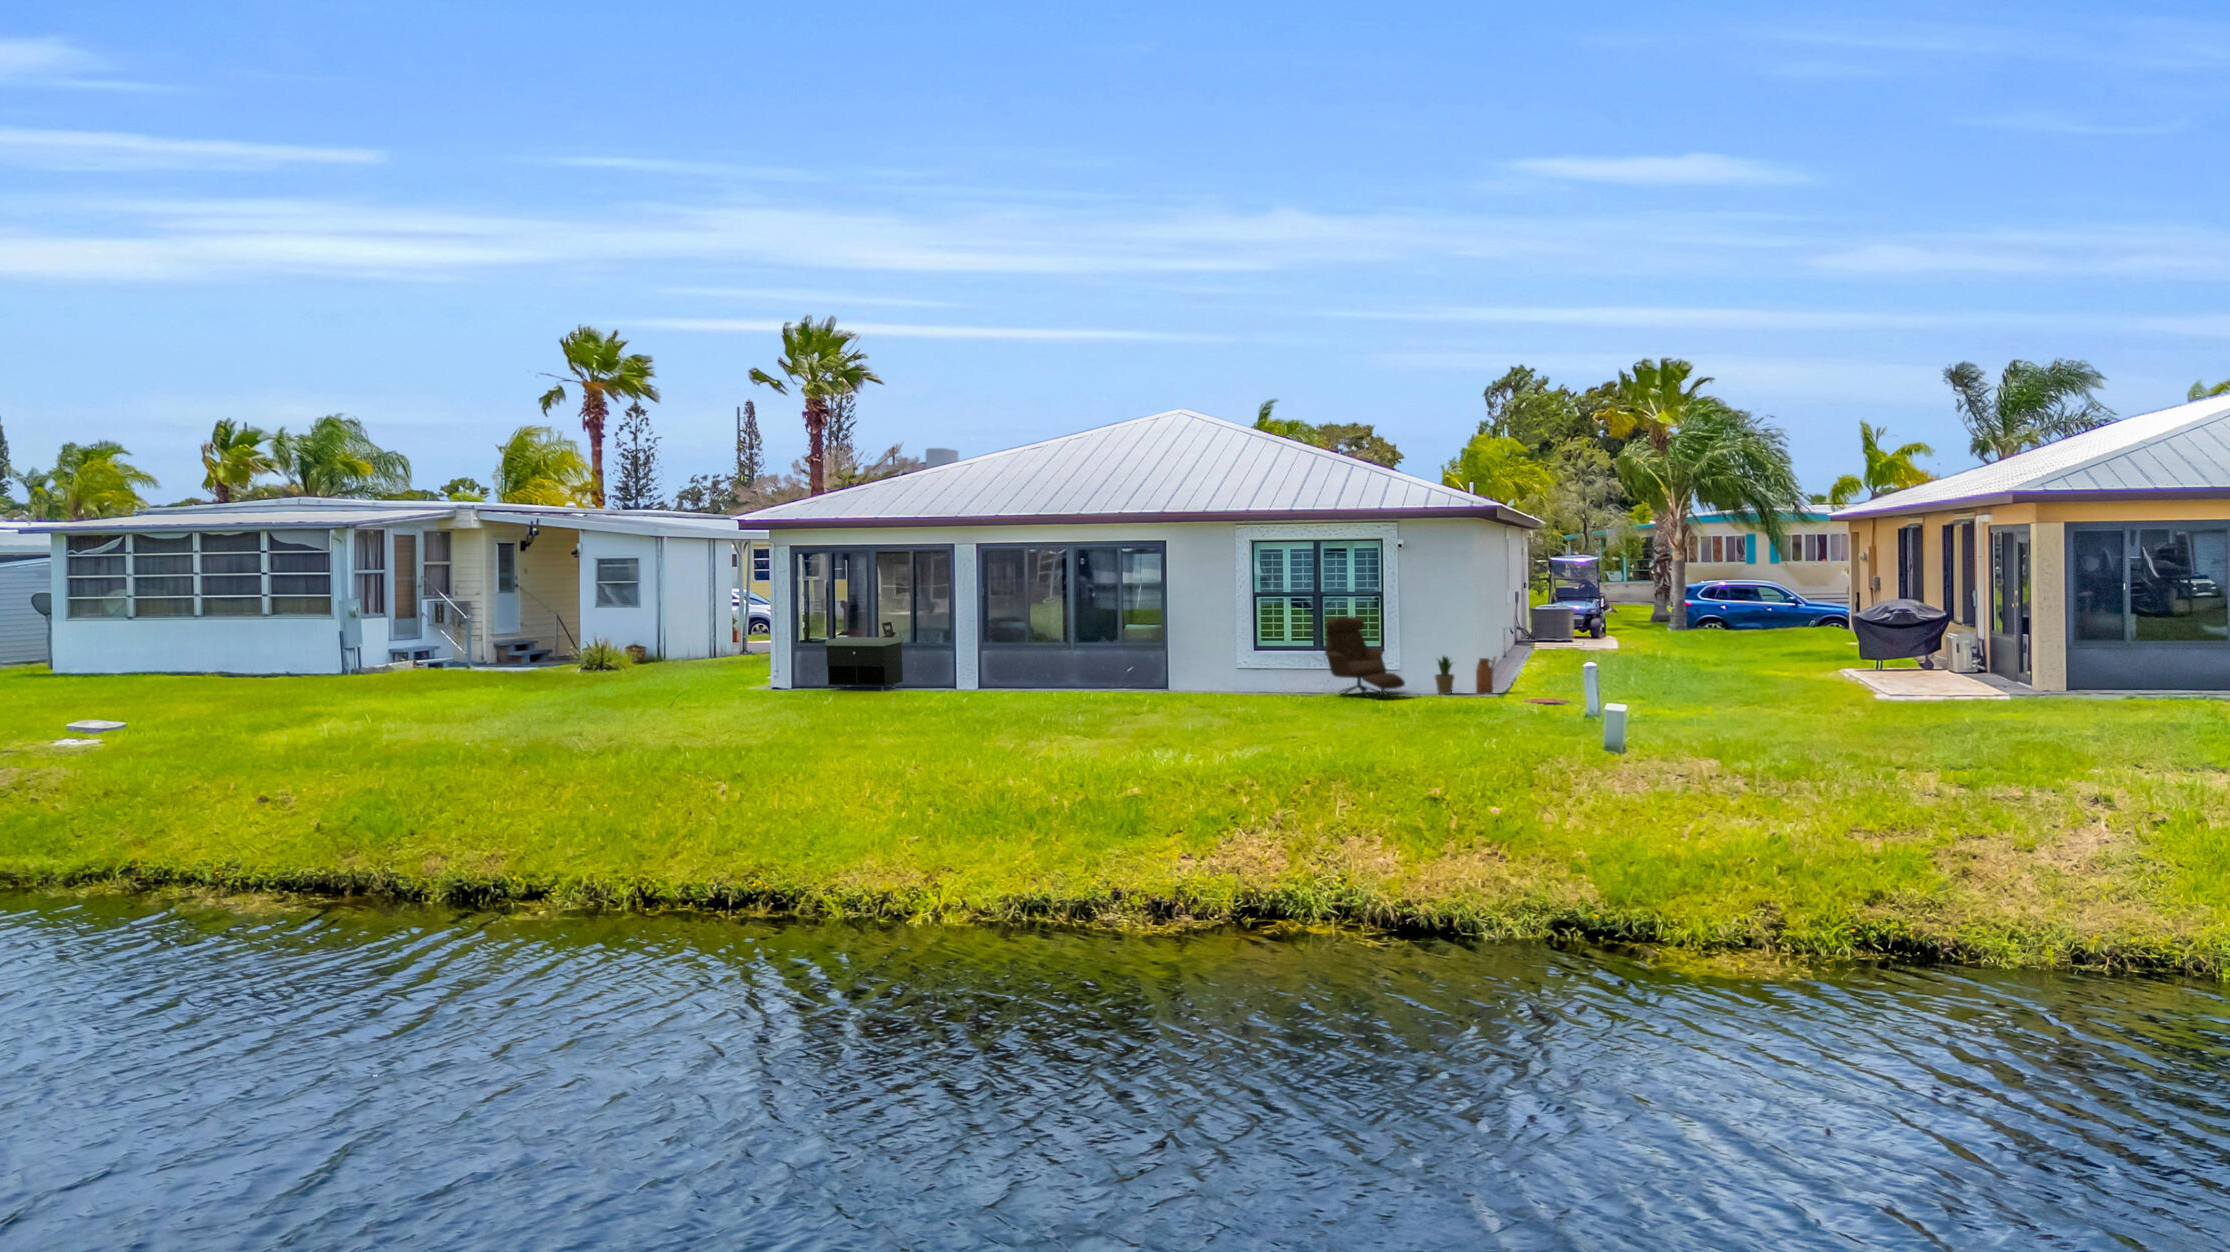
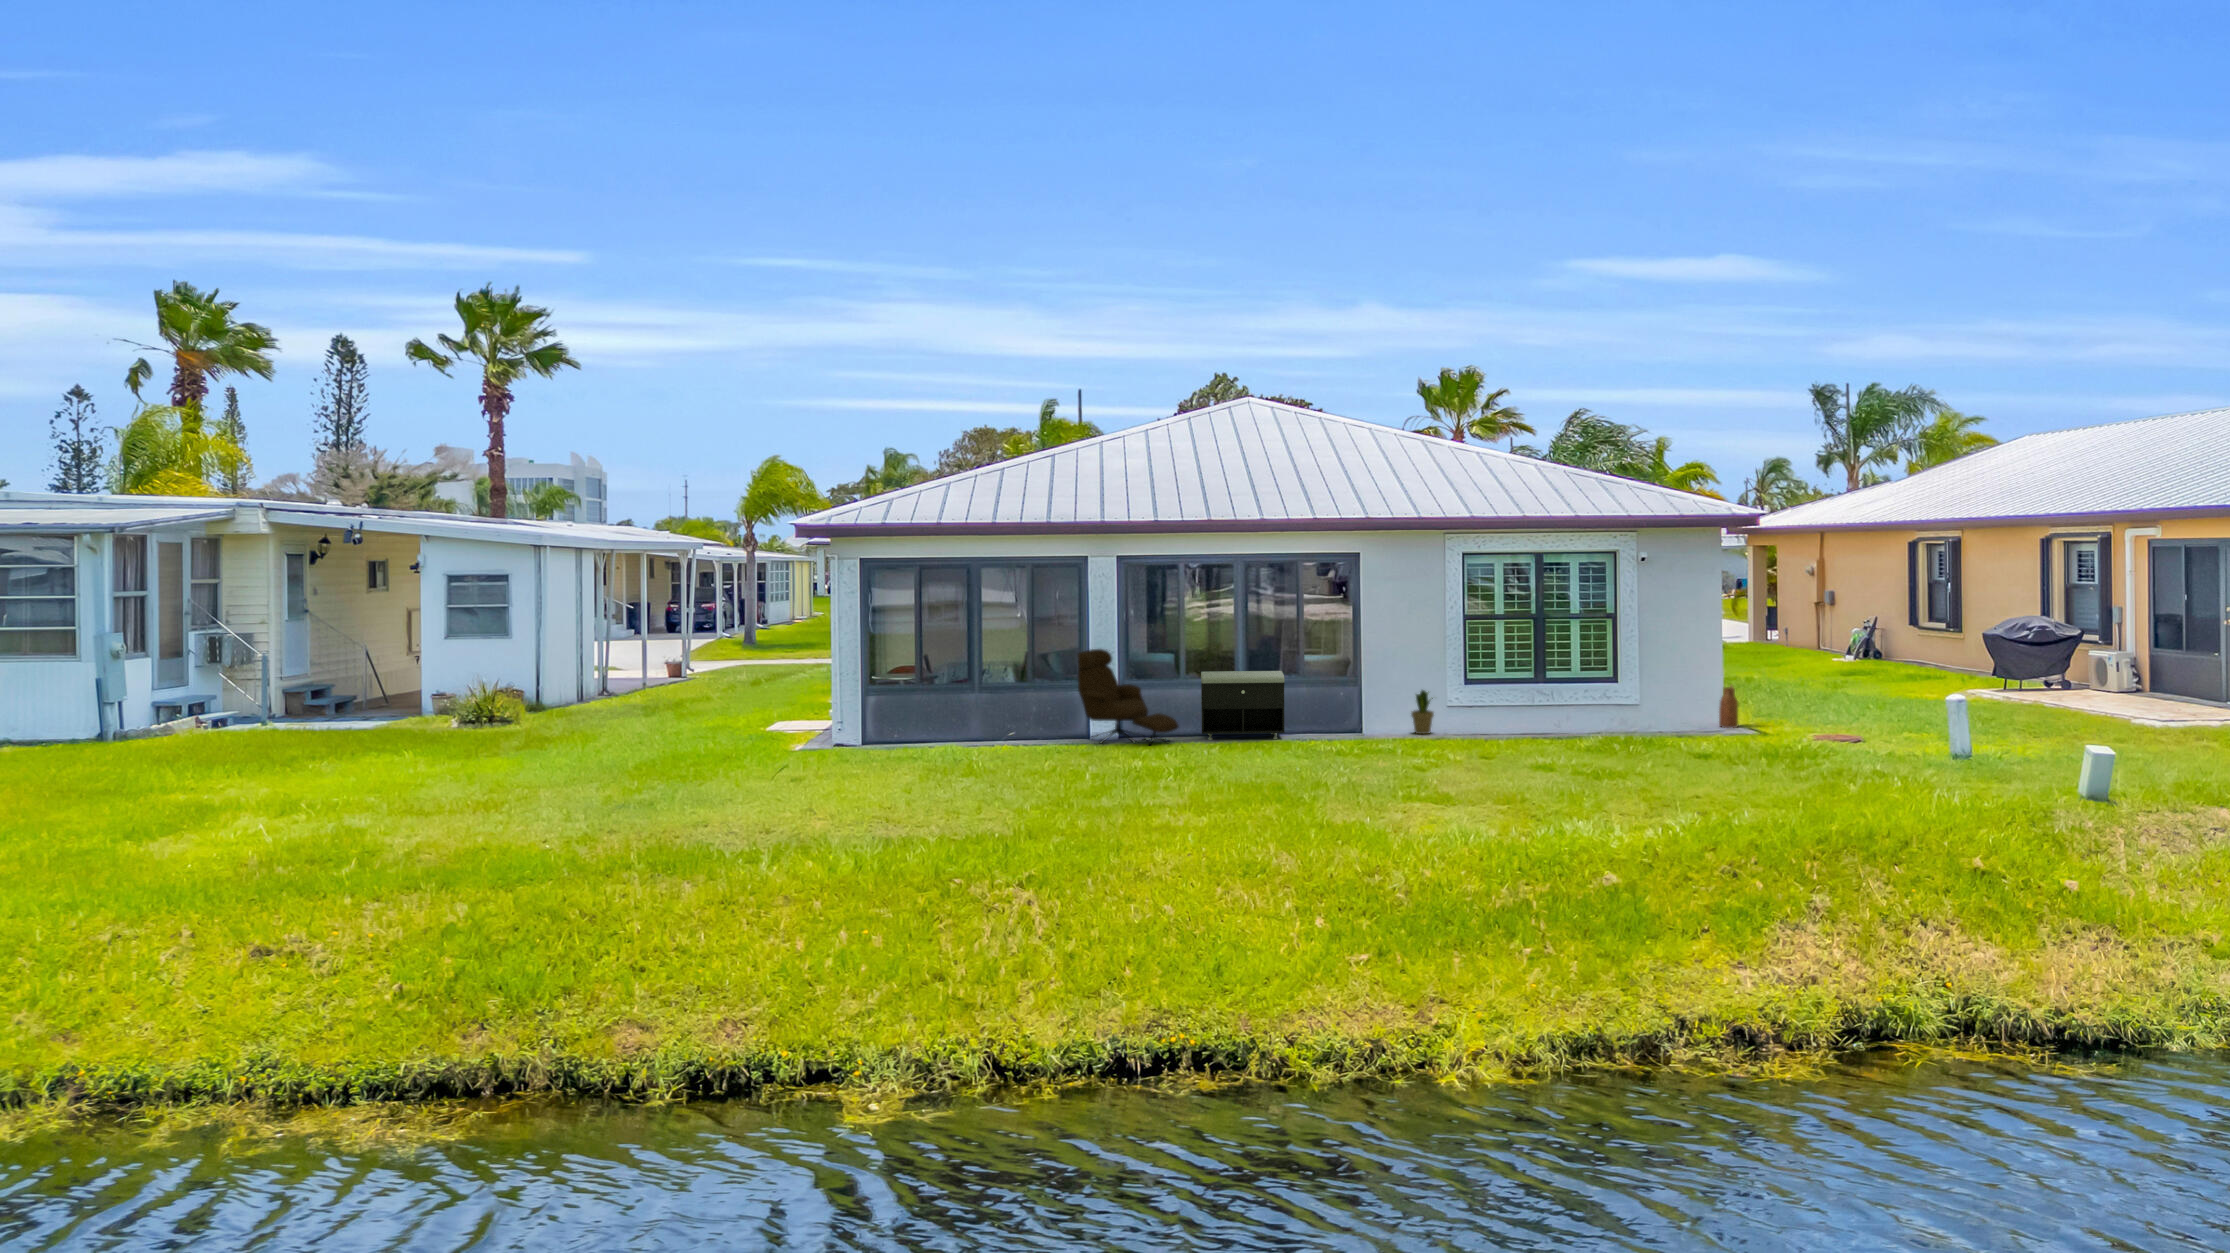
lounge chair: present [1325,616,1405,697] -> present [1078,649,1178,744]
storage bench: present [825,637,903,691] -> present [1201,671,1285,740]
potted plant: present [1435,656,1454,695] -> present [1411,690,1434,734]

